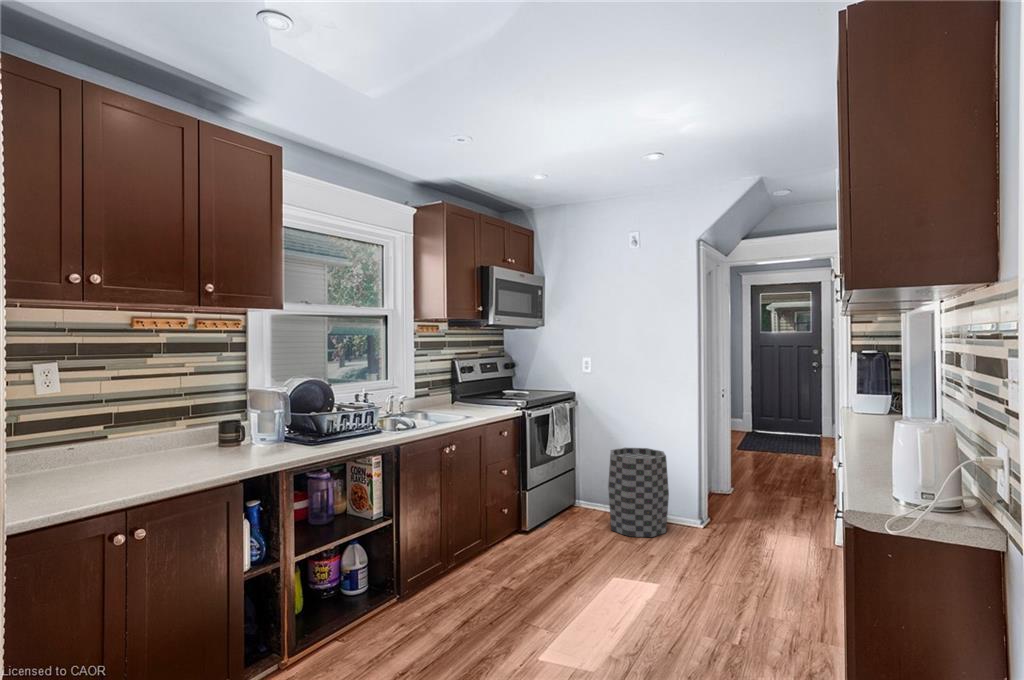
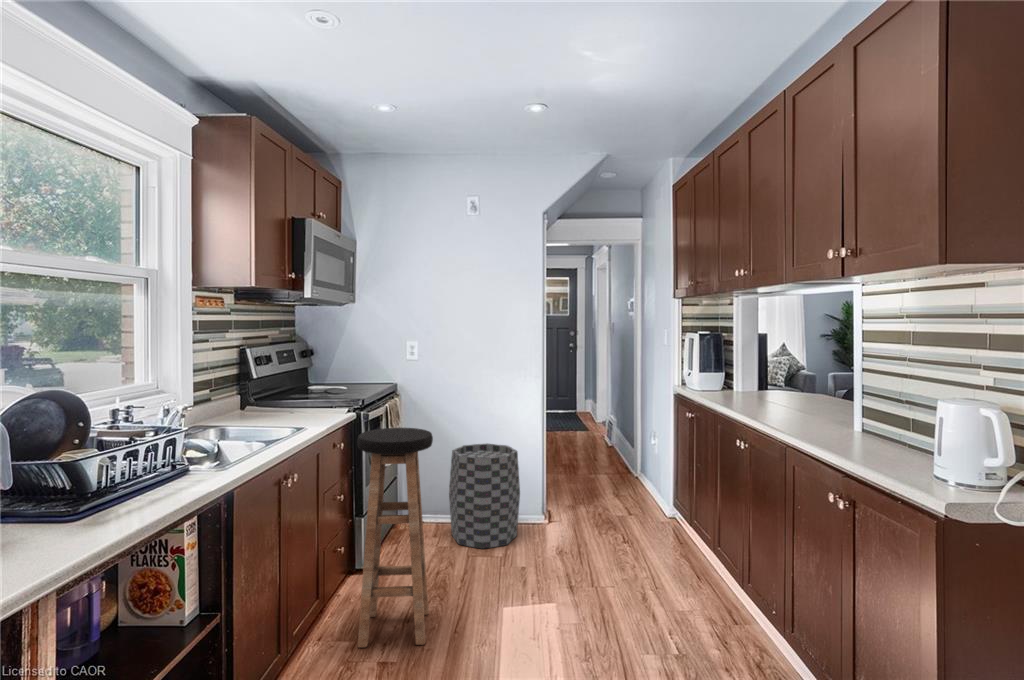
bar stool: none [495,422,556,584] -> present [357,428,433,647]

